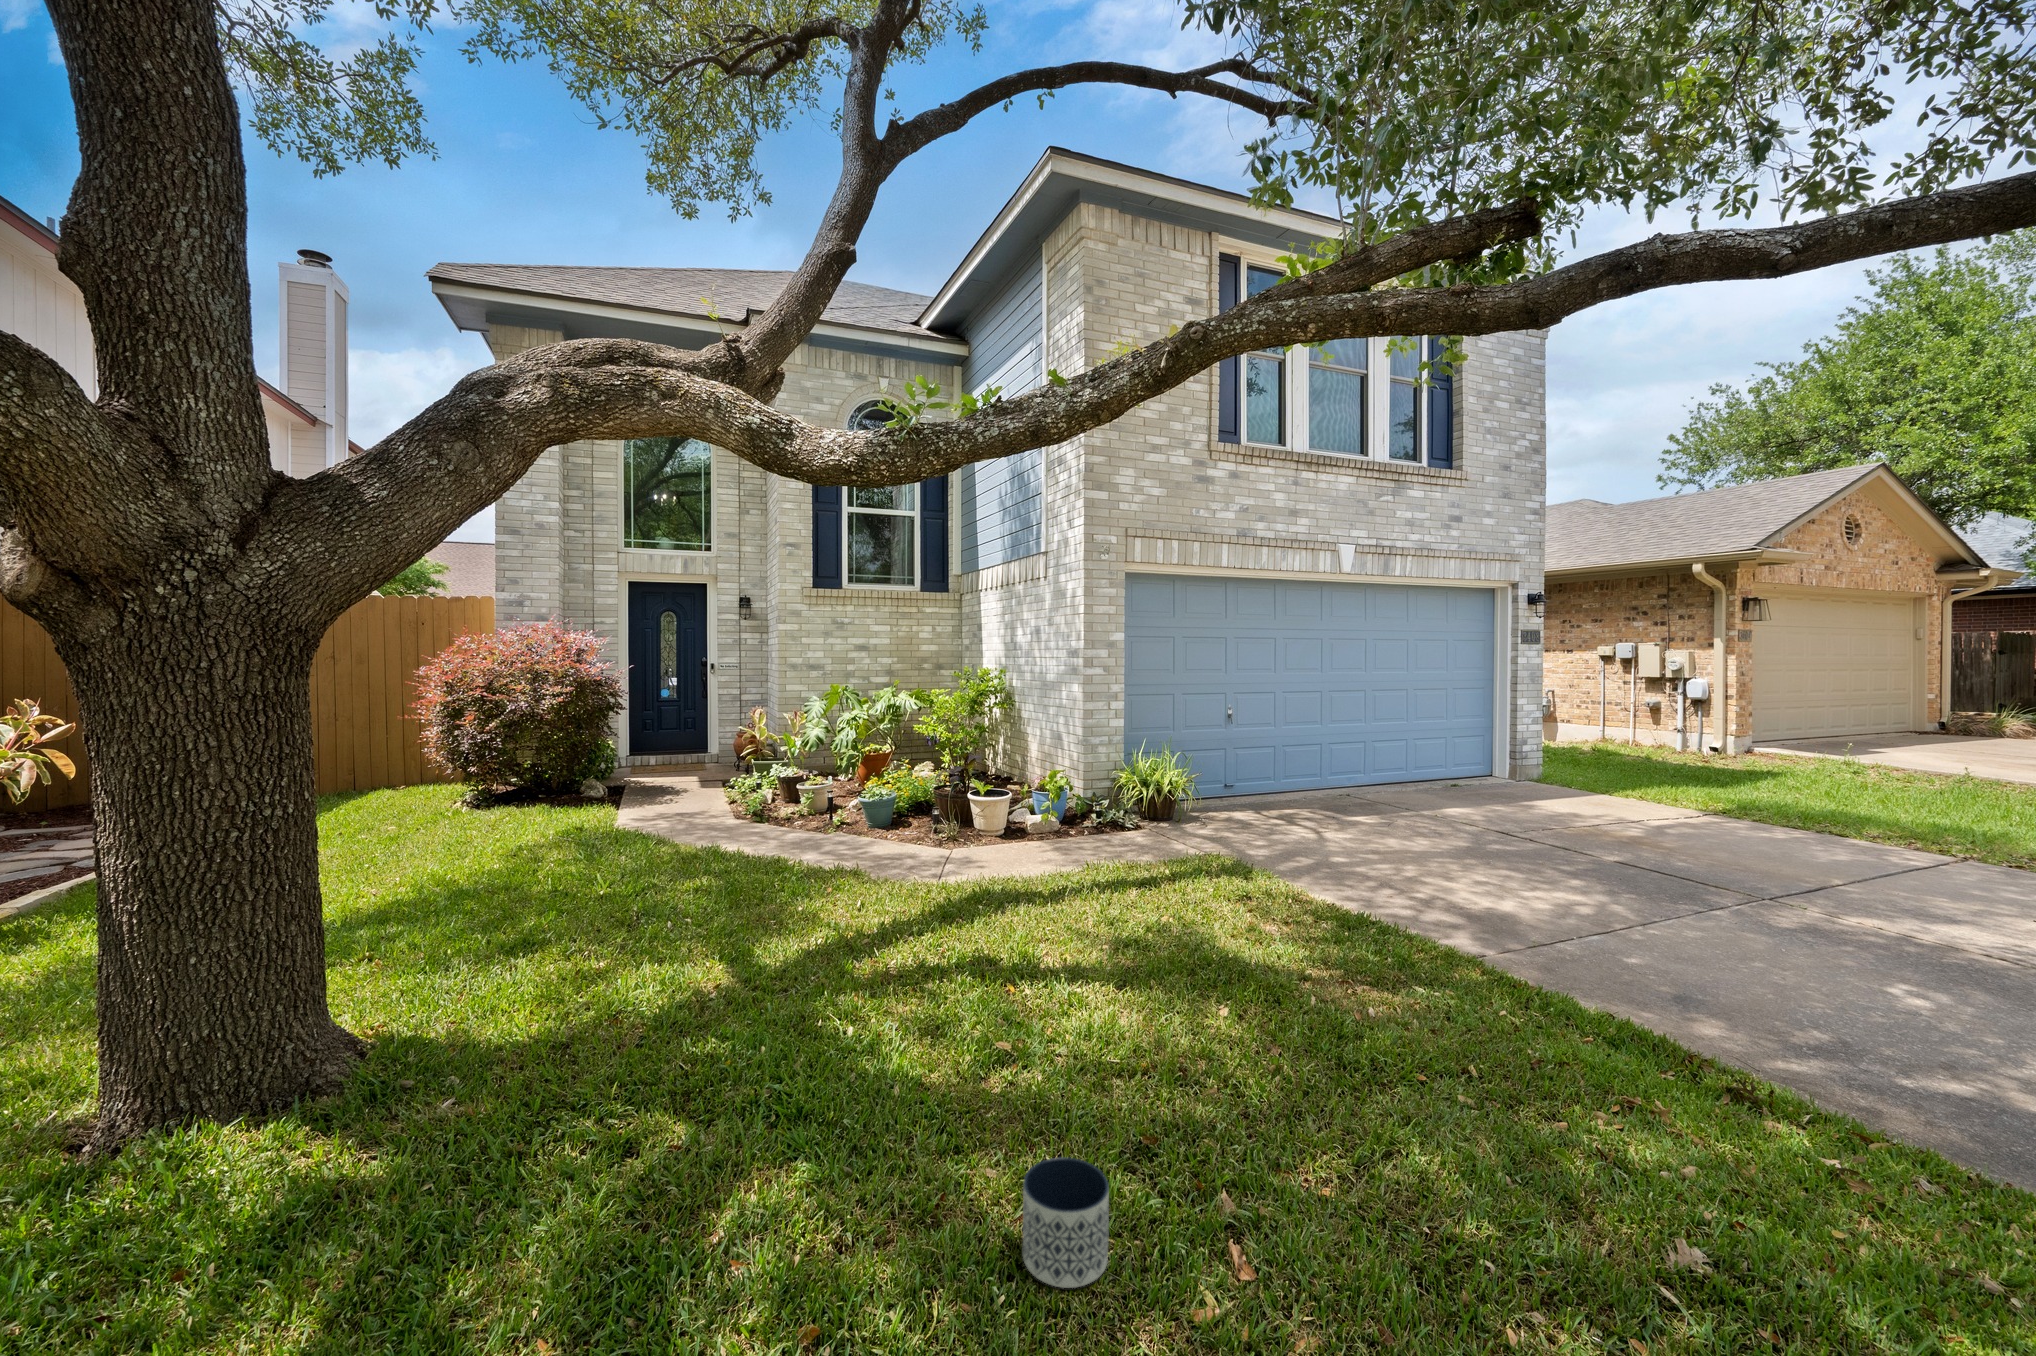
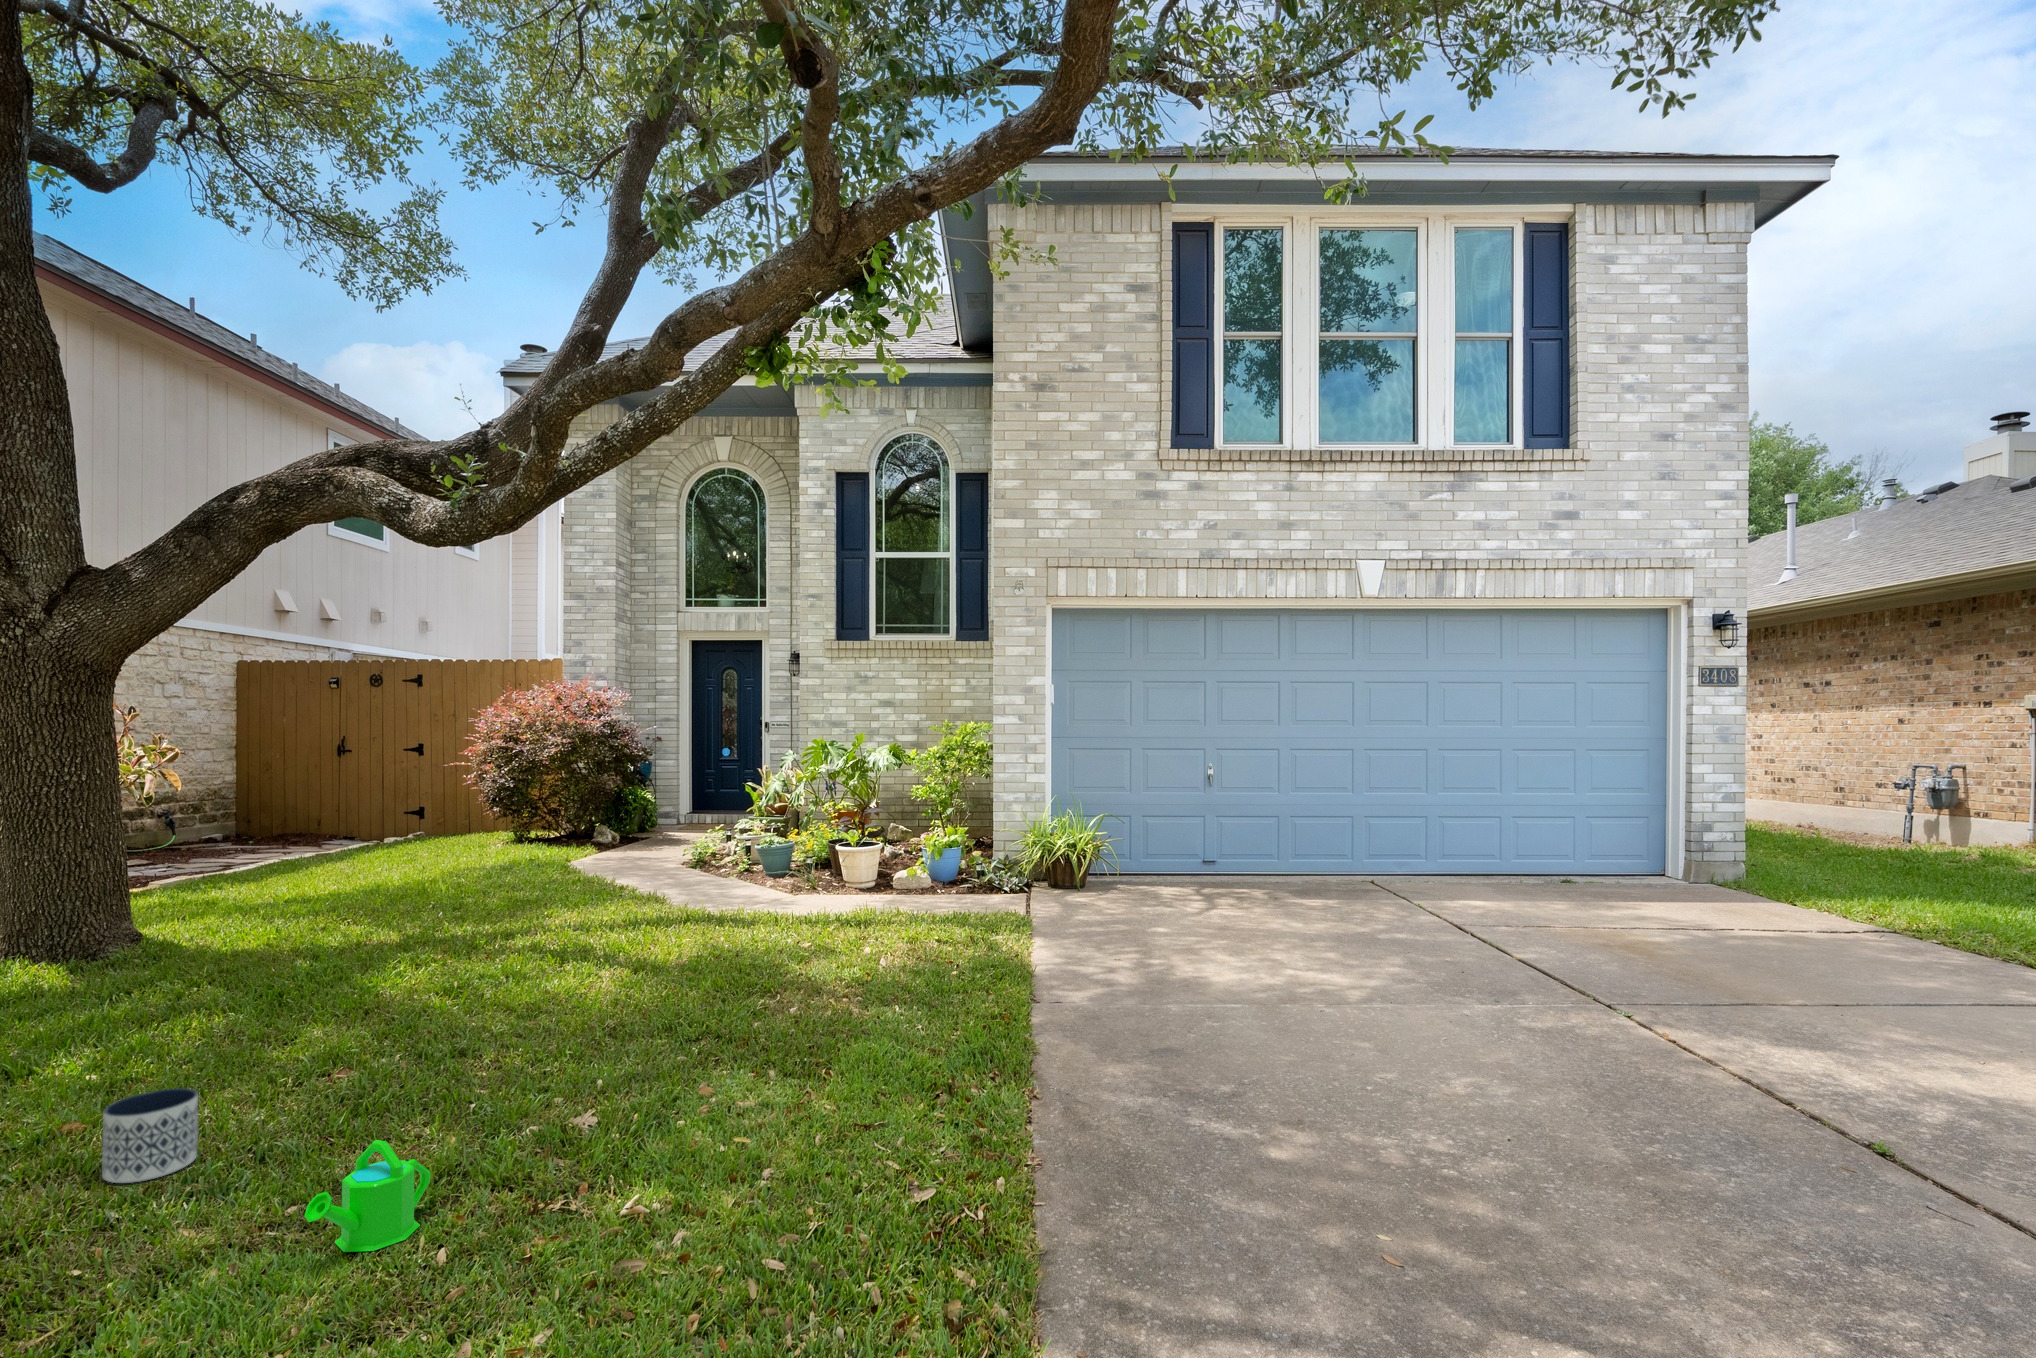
watering can: none [1423,1178,1521,1302] -> present [304,1140,431,1252]

